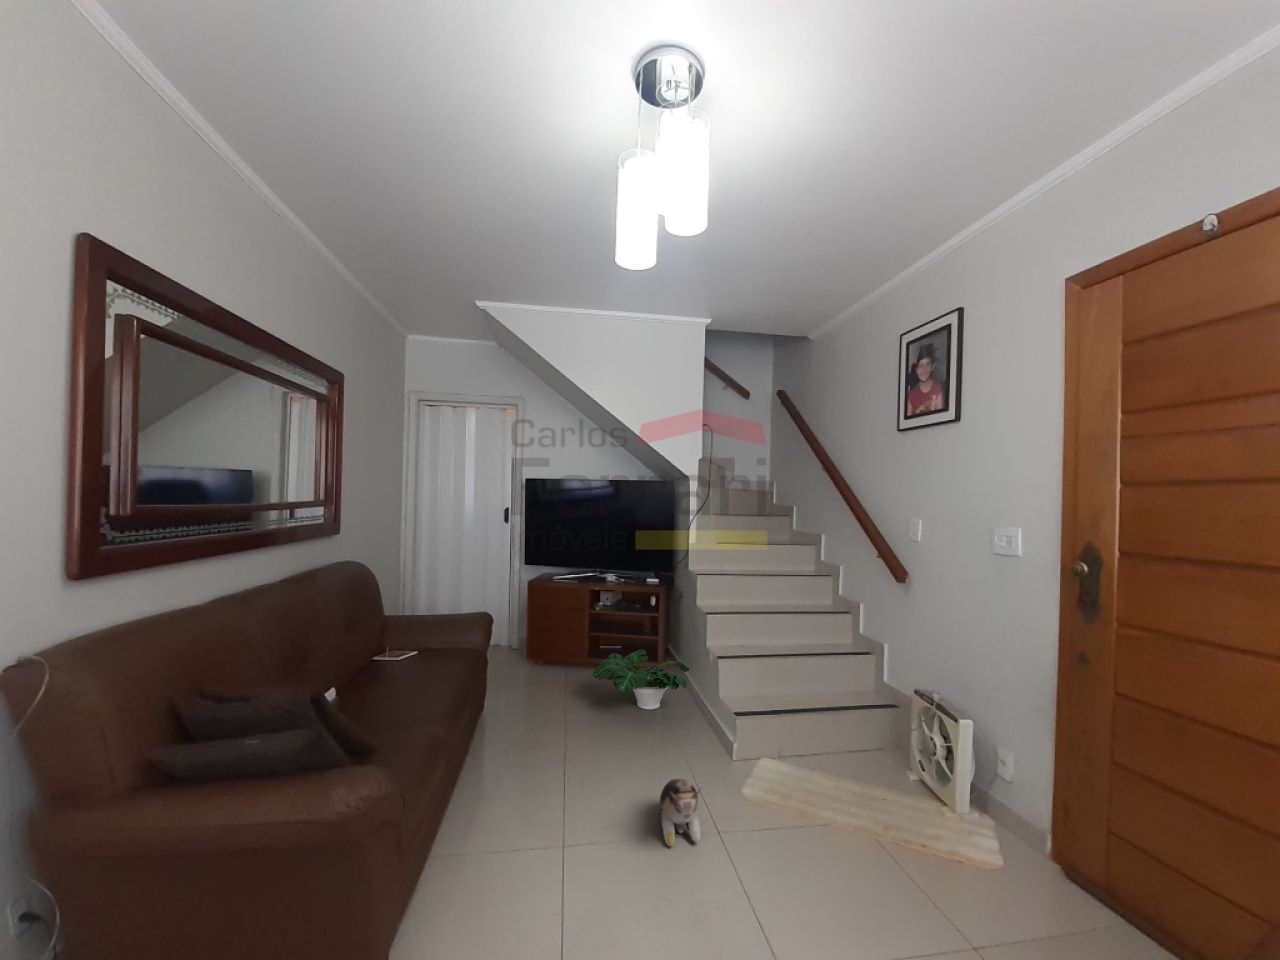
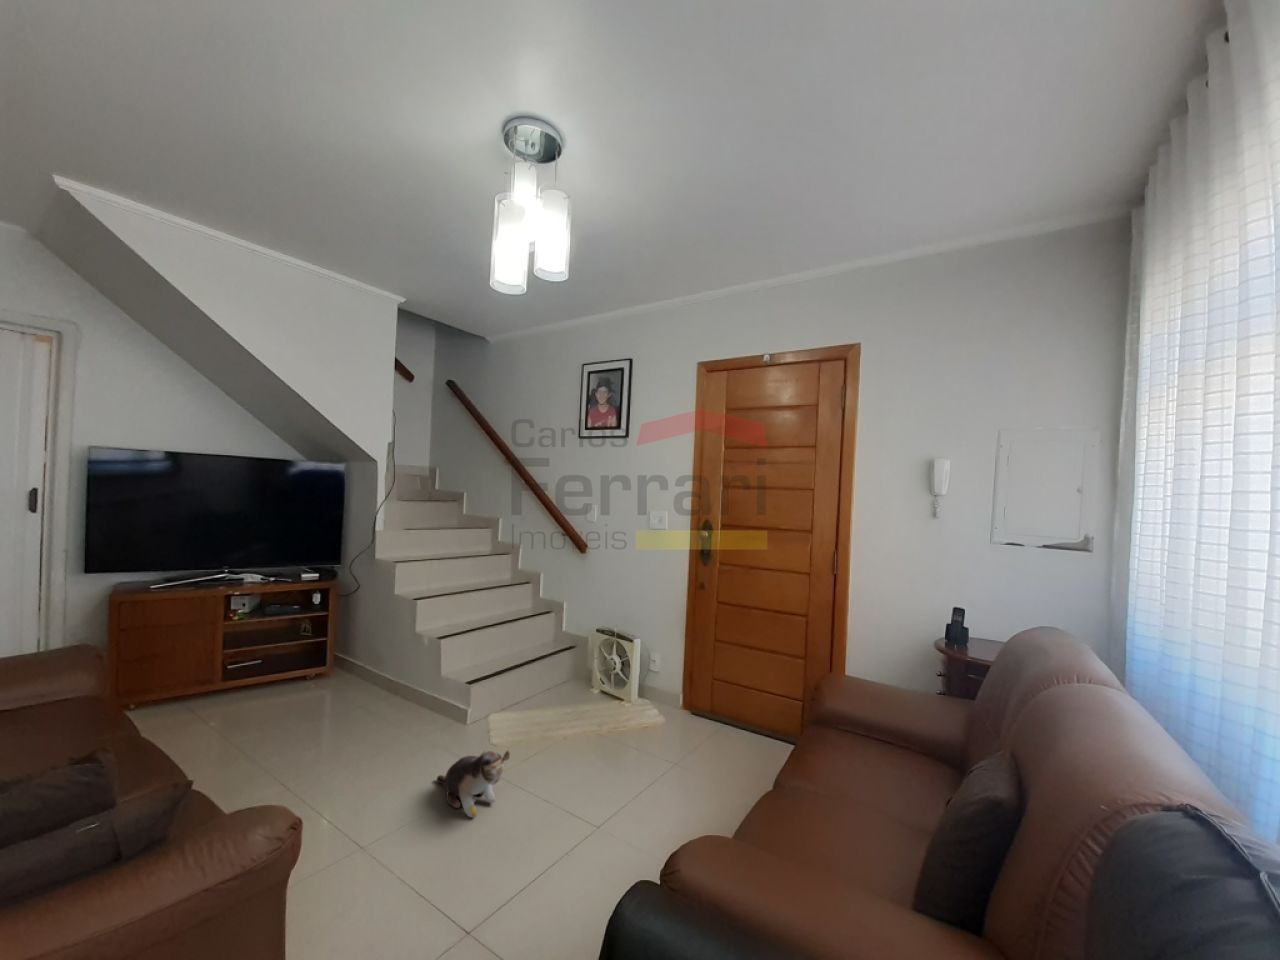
potted plant: present [593,650,689,710] -> none [271,654,397,717]

